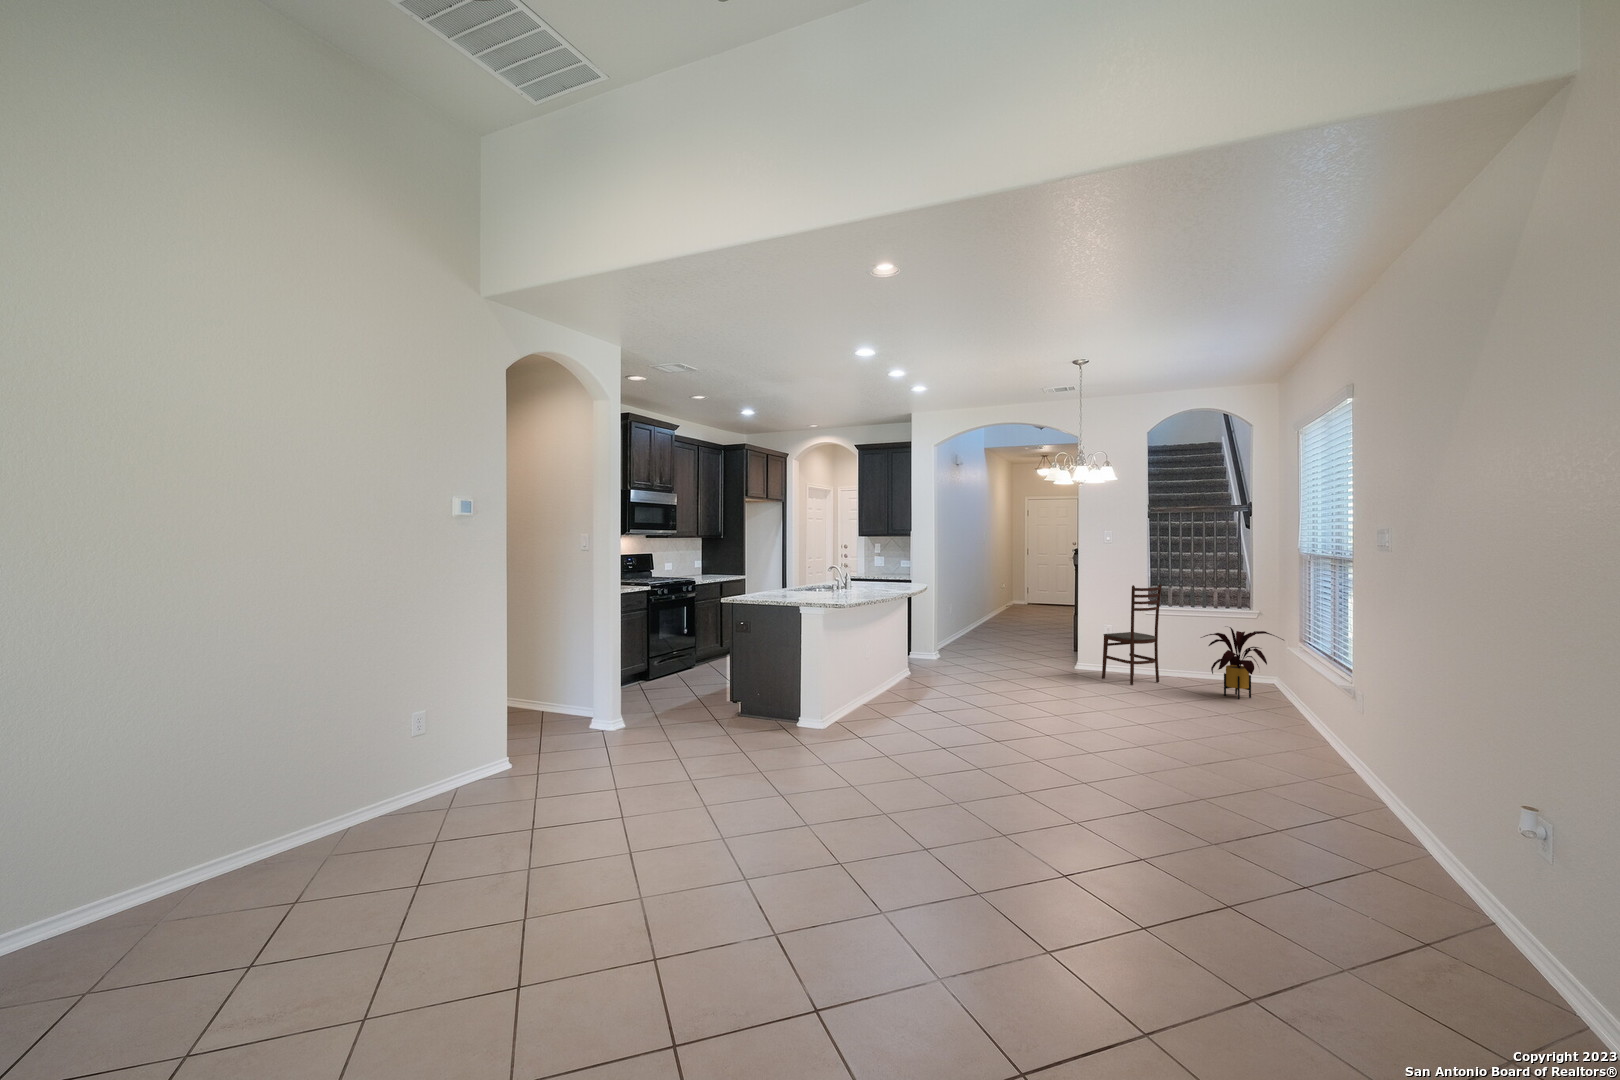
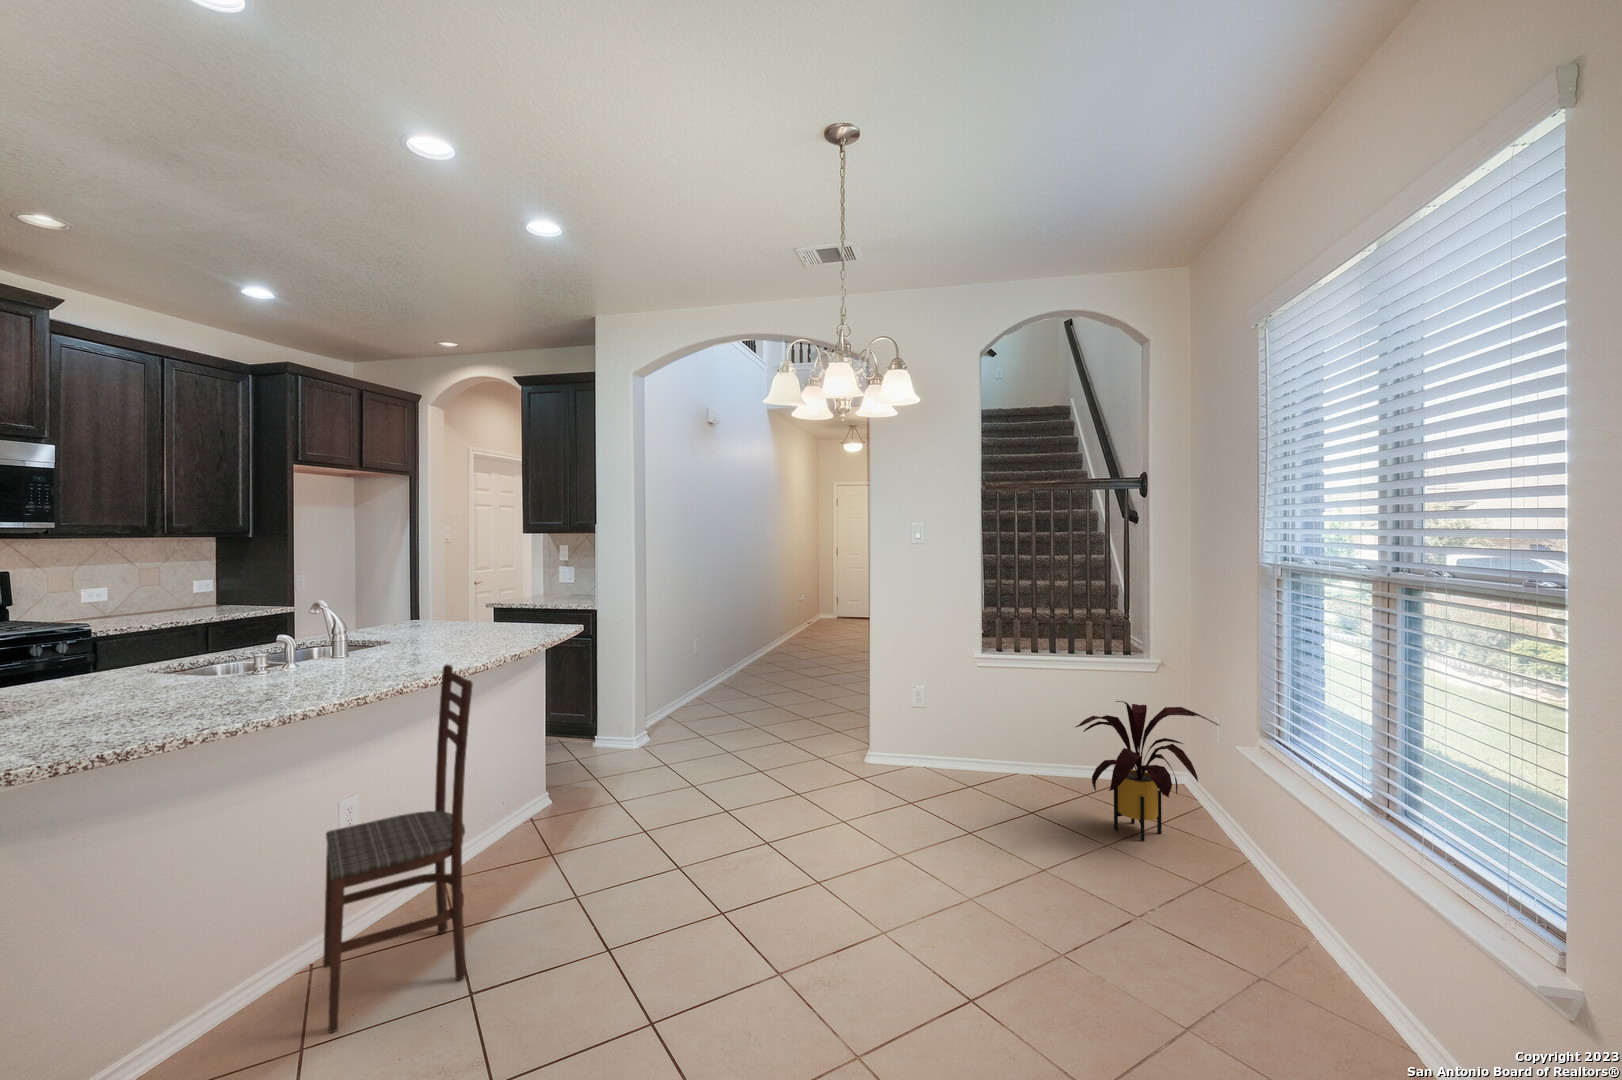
dining chair: present [1102,584,1162,685] -> present [323,664,473,1033]

